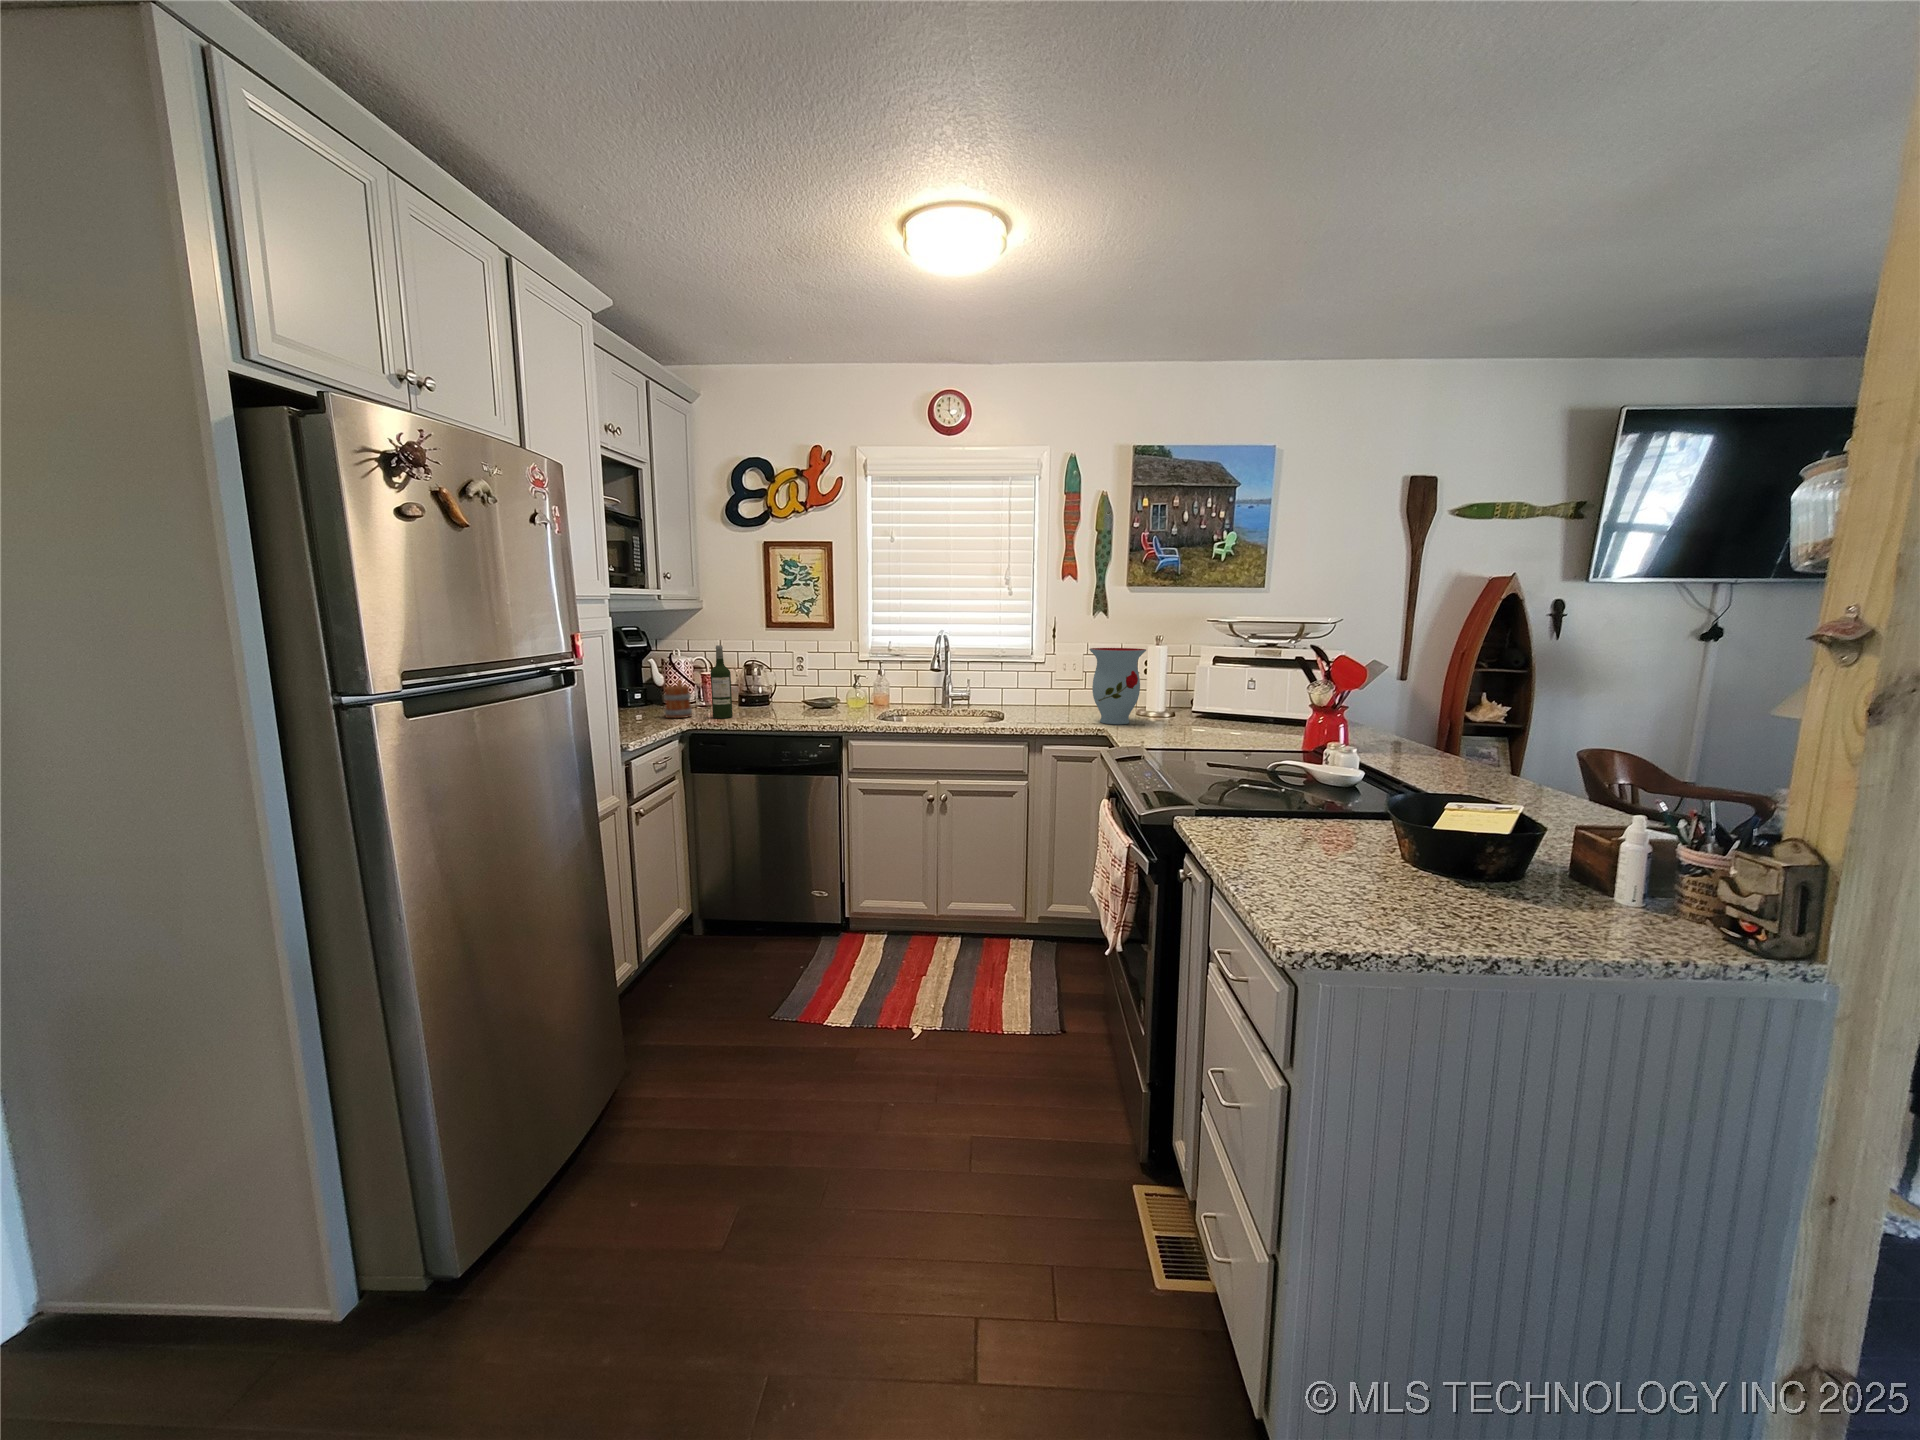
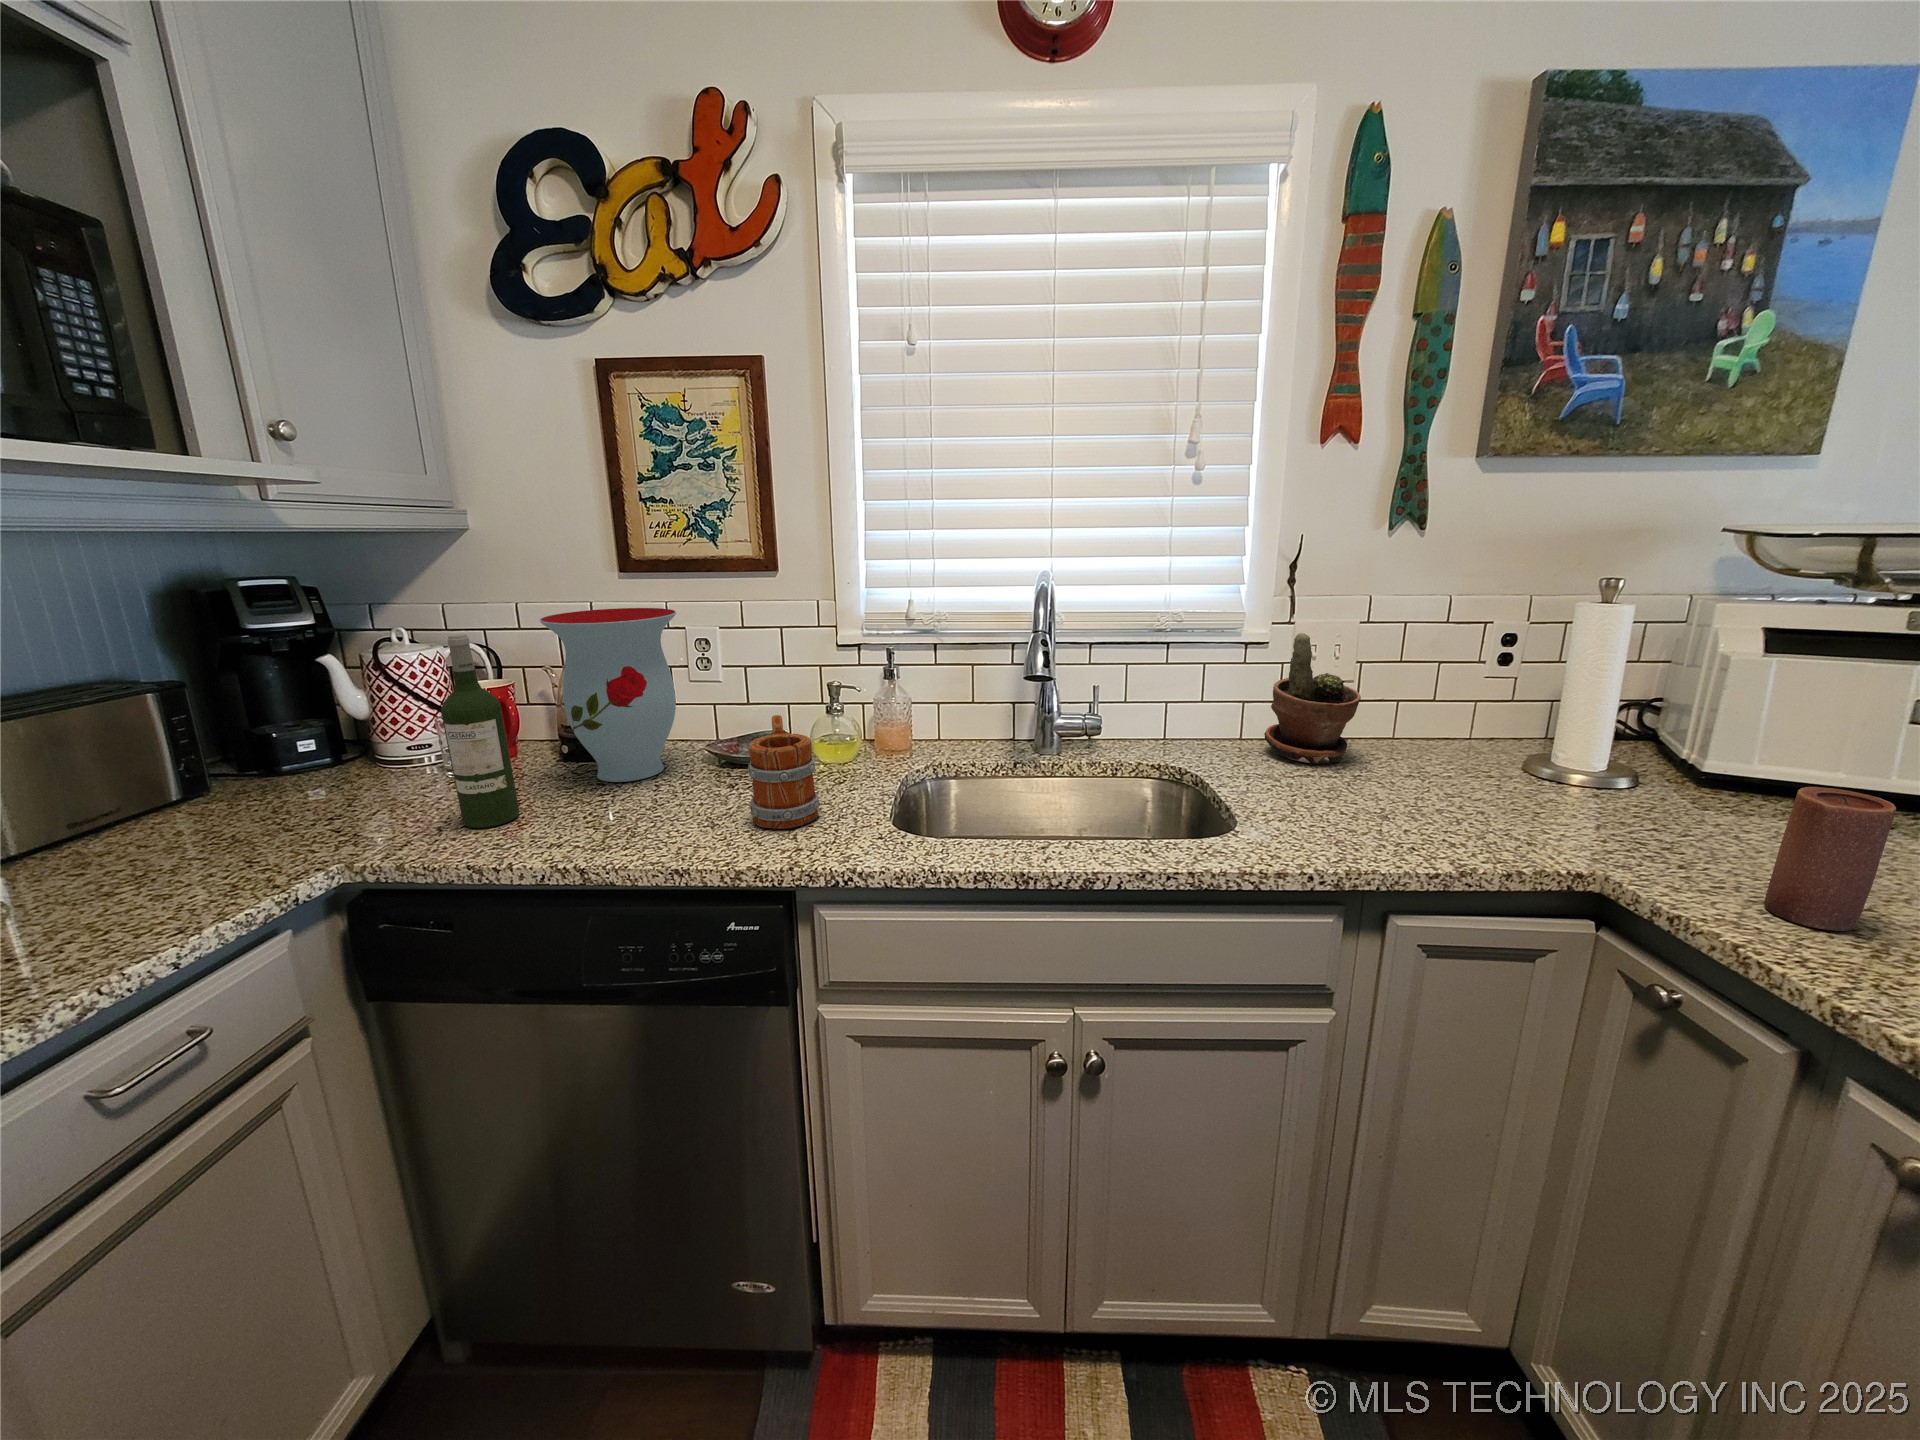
vase: present [1089,648,1146,724] -> present [540,608,676,782]
potted plant: none [1041,656,1077,712] -> present [1264,633,1361,764]
mug: present [664,679,692,718] -> present [748,715,819,829]
candle: none [1157,694,1180,737] -> present [1764,787,1896,931]

